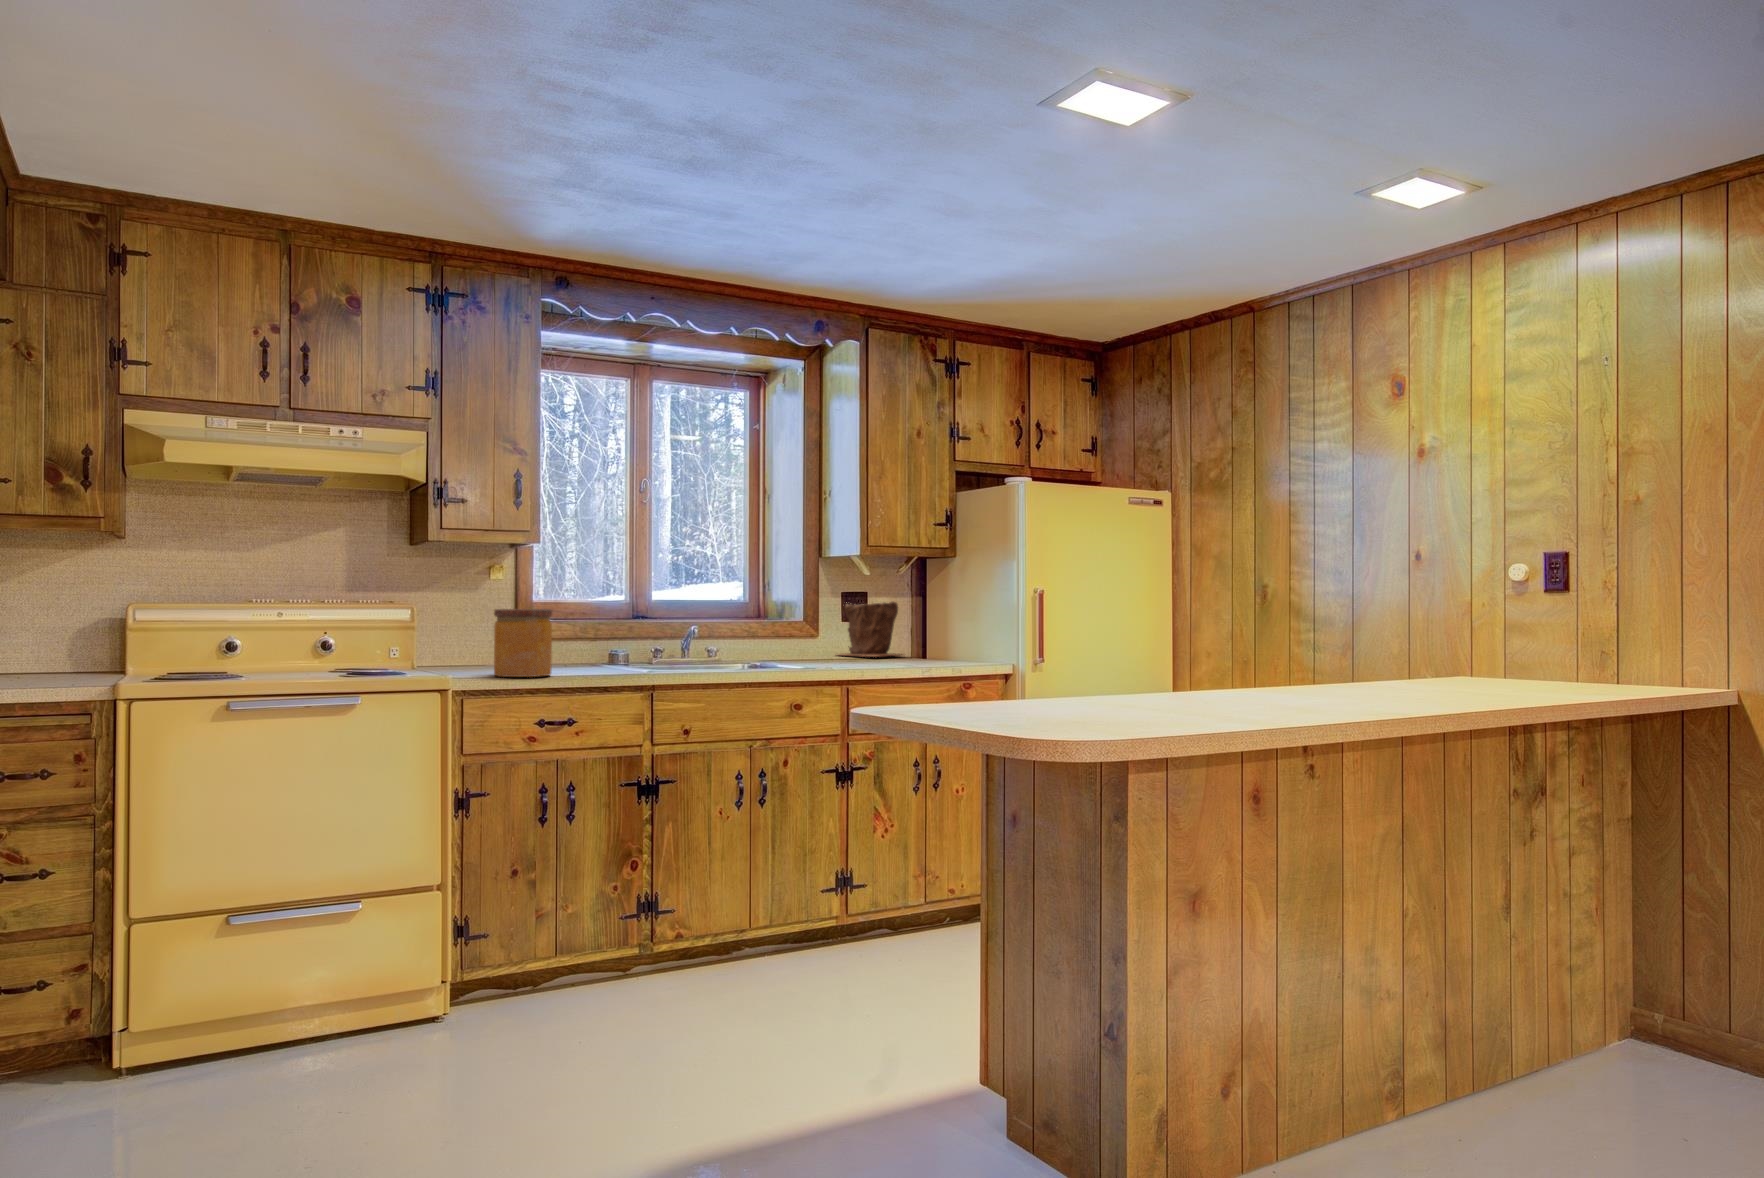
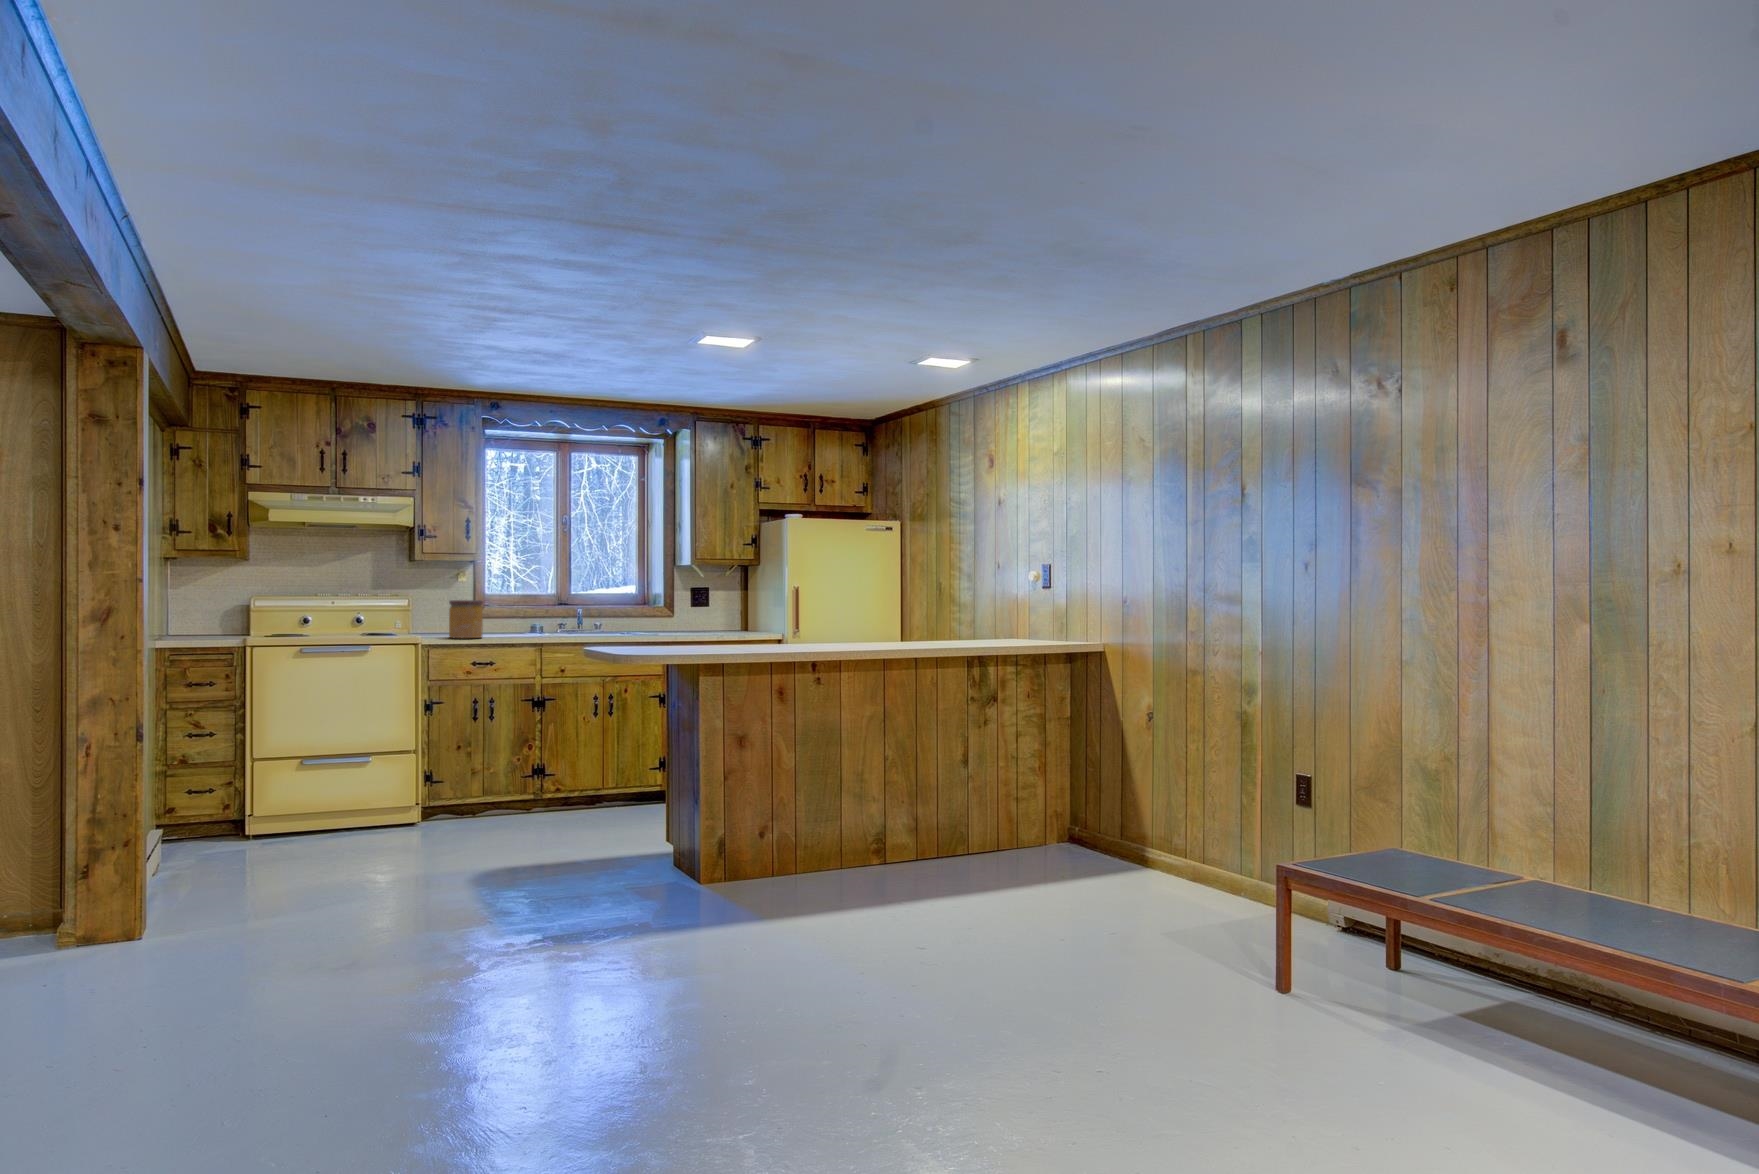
plant pot: present [839,601,900,657] -> none [686,594,733,630]

